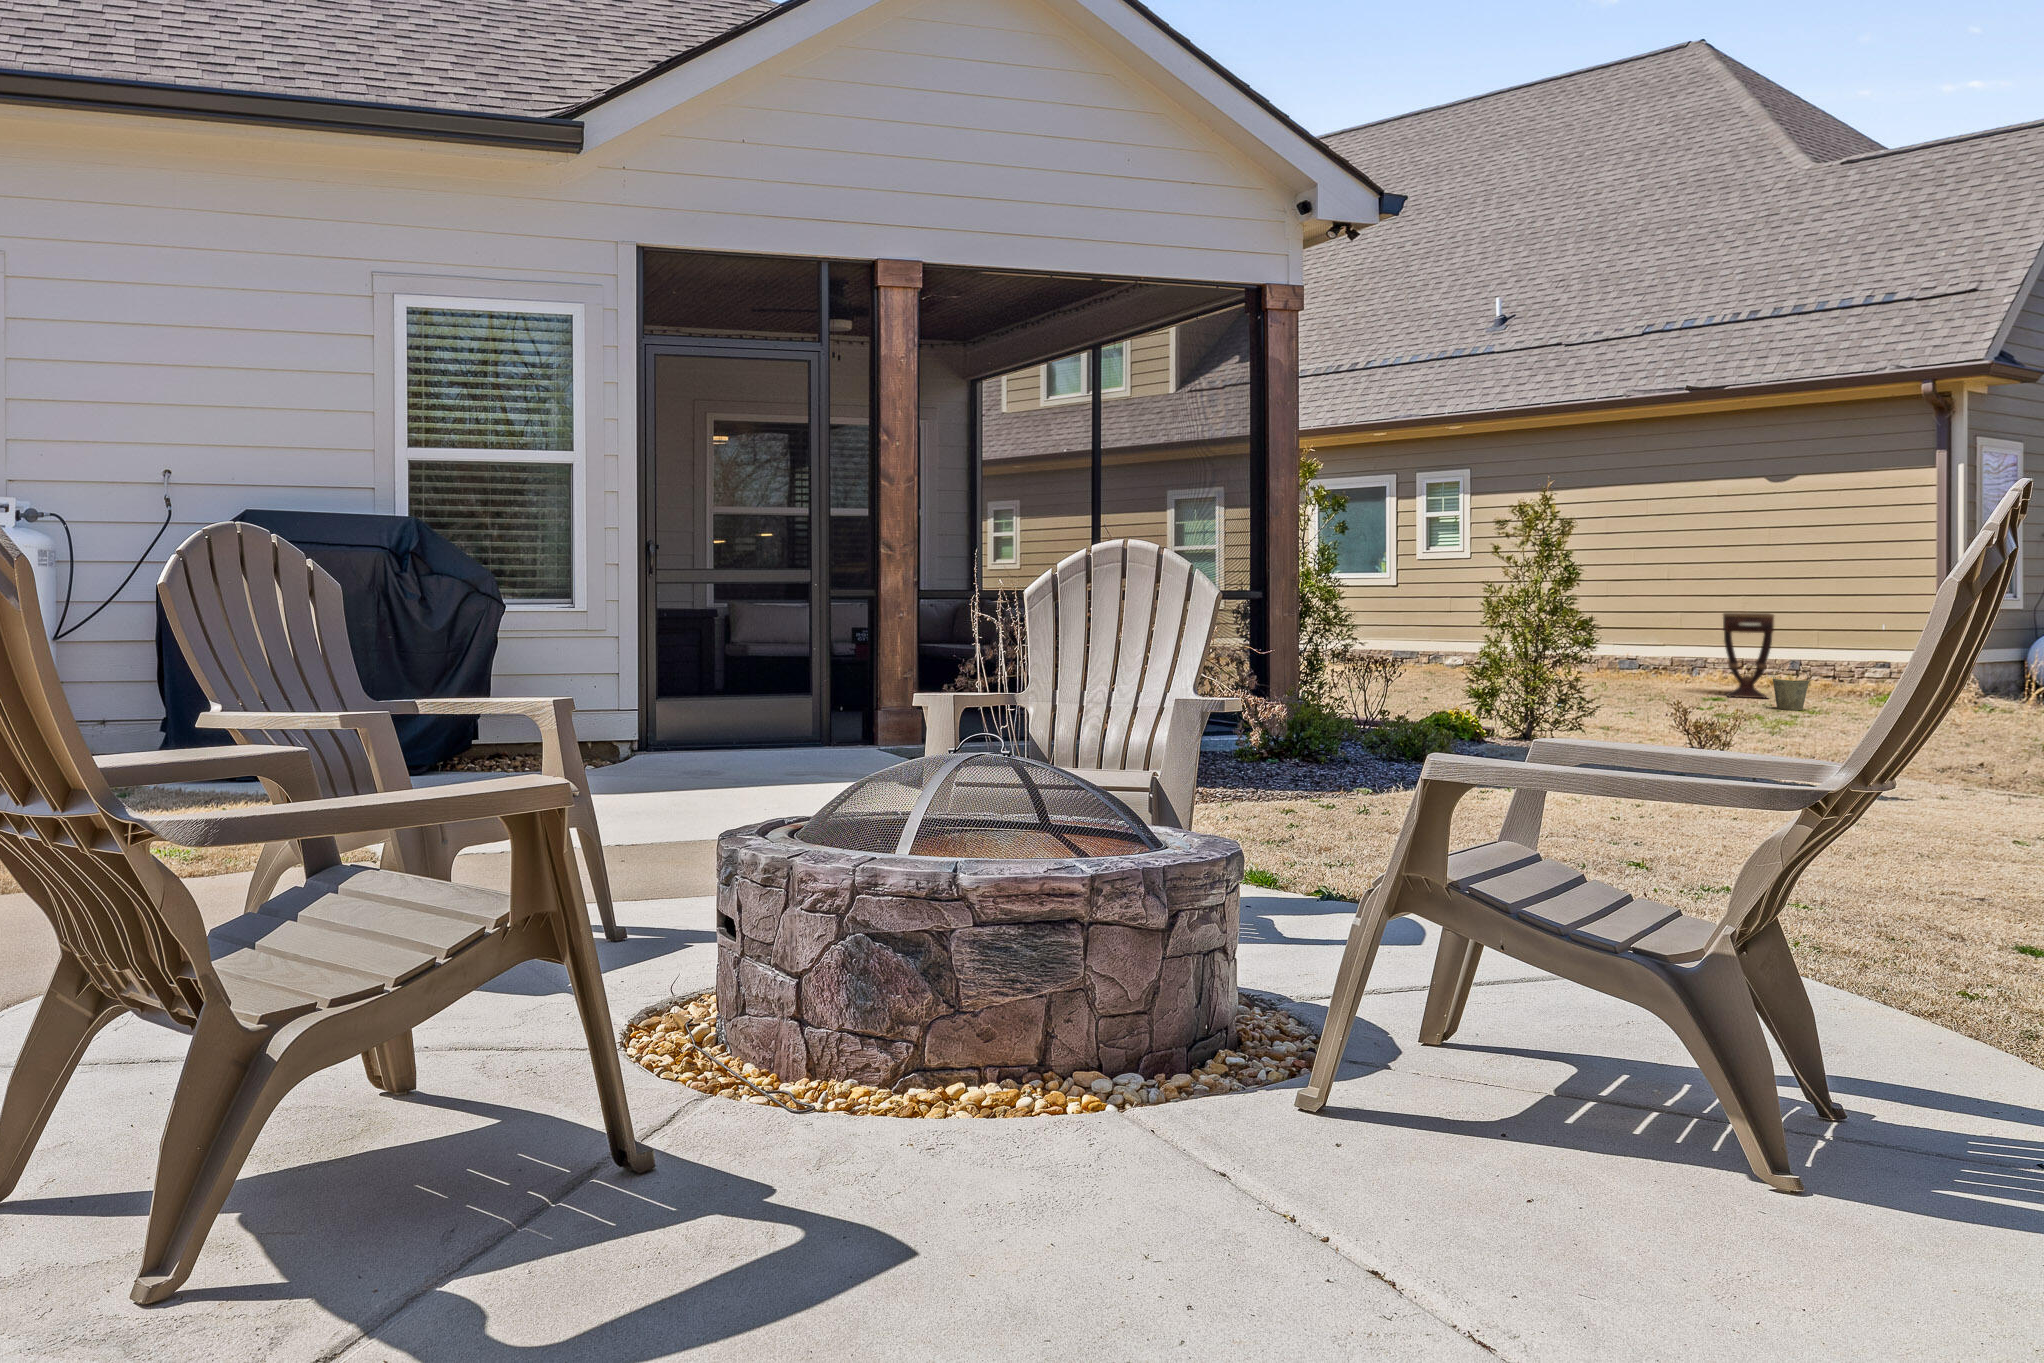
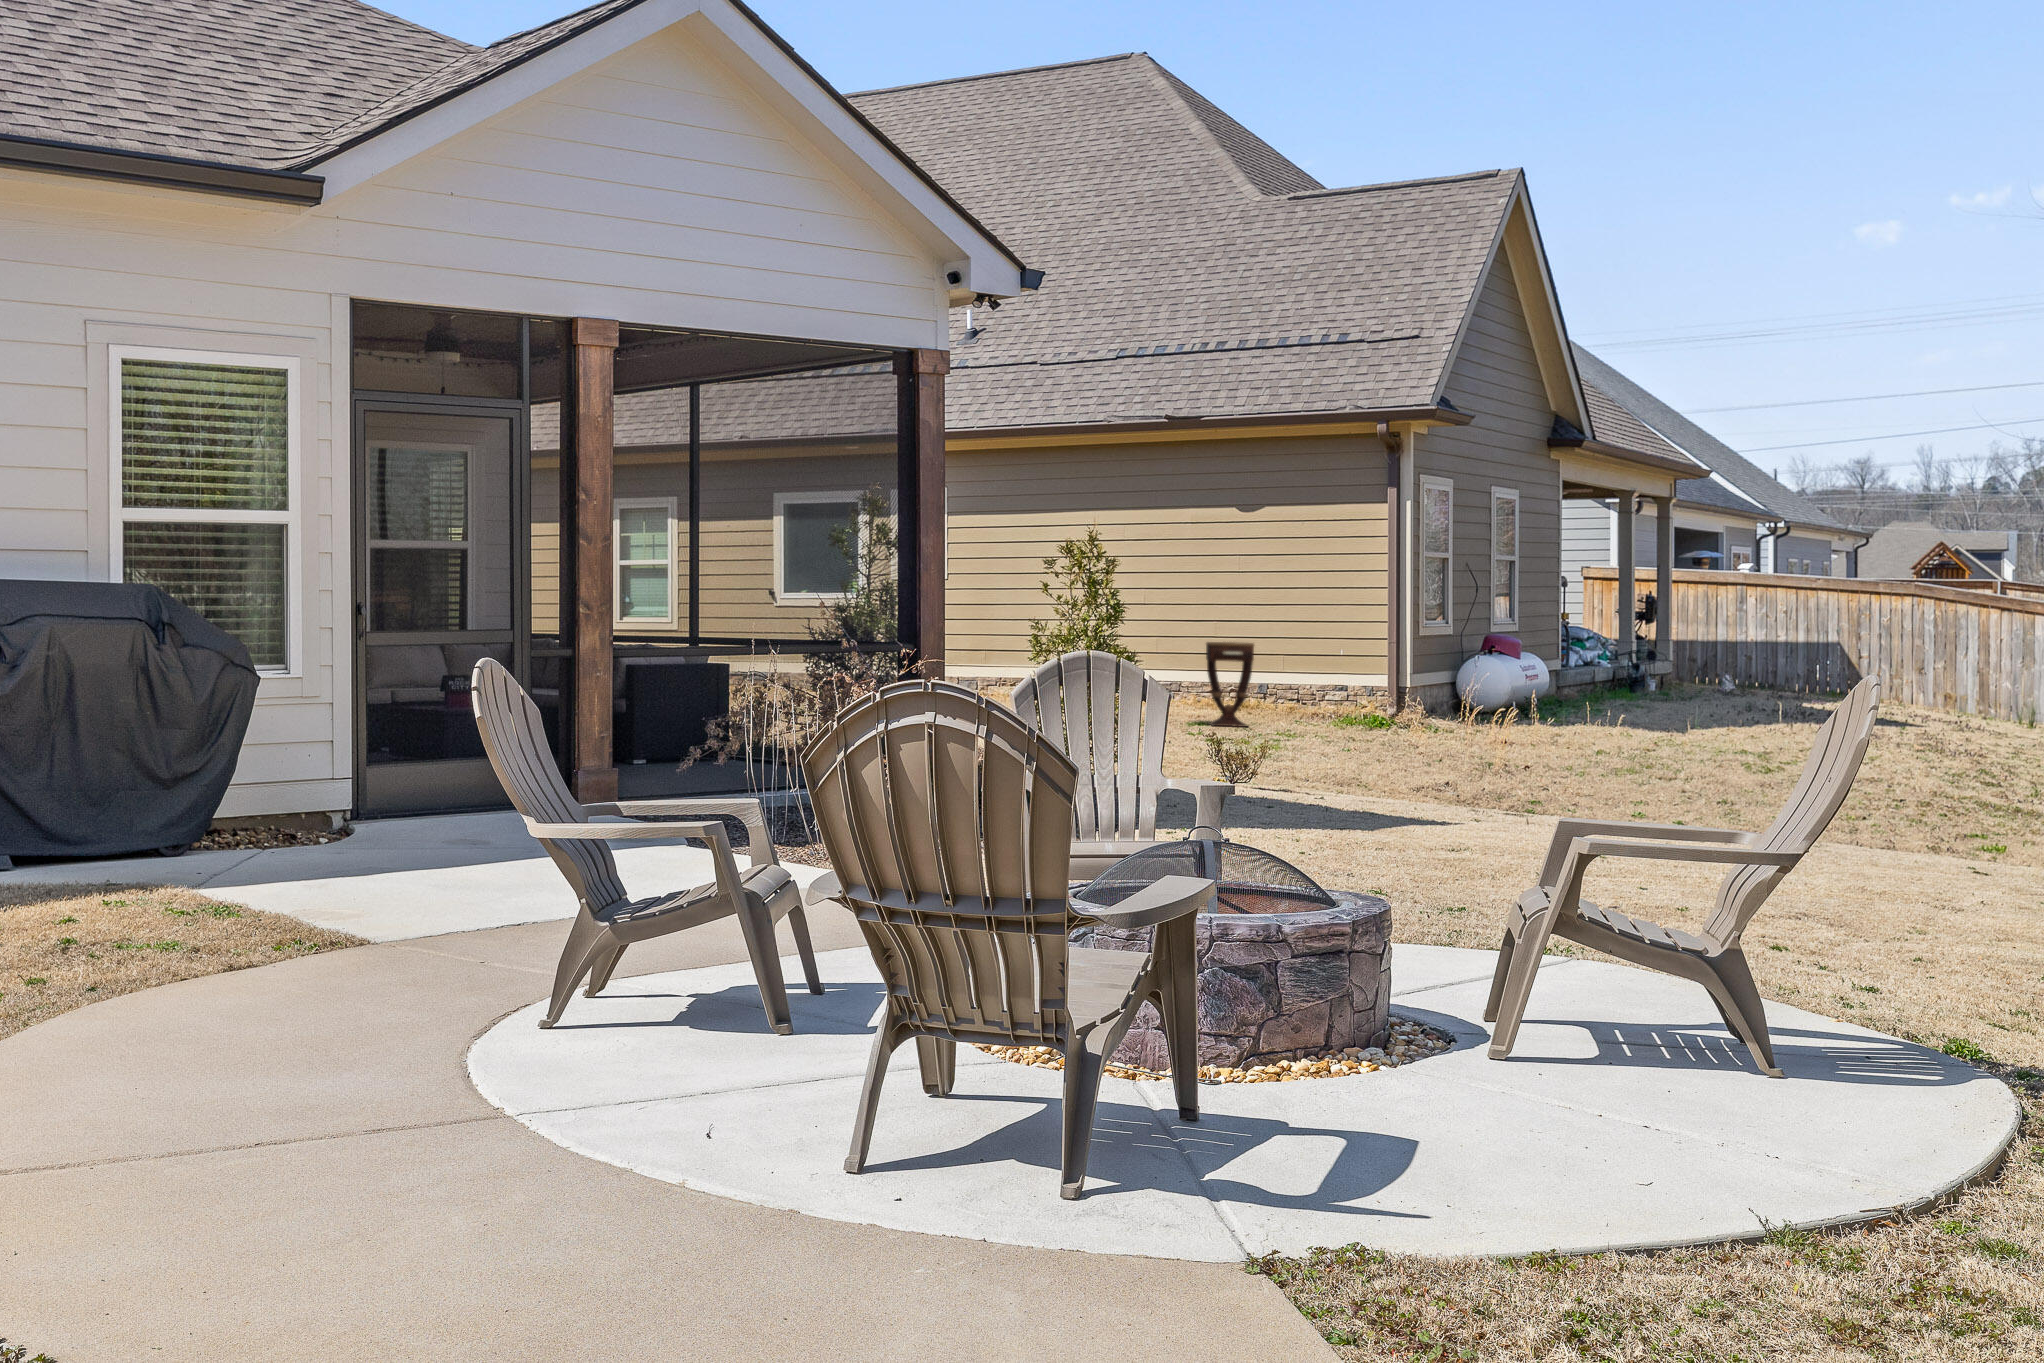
bucket: present [1773,661,1810,710] -> none [1260,687,1293,736]

